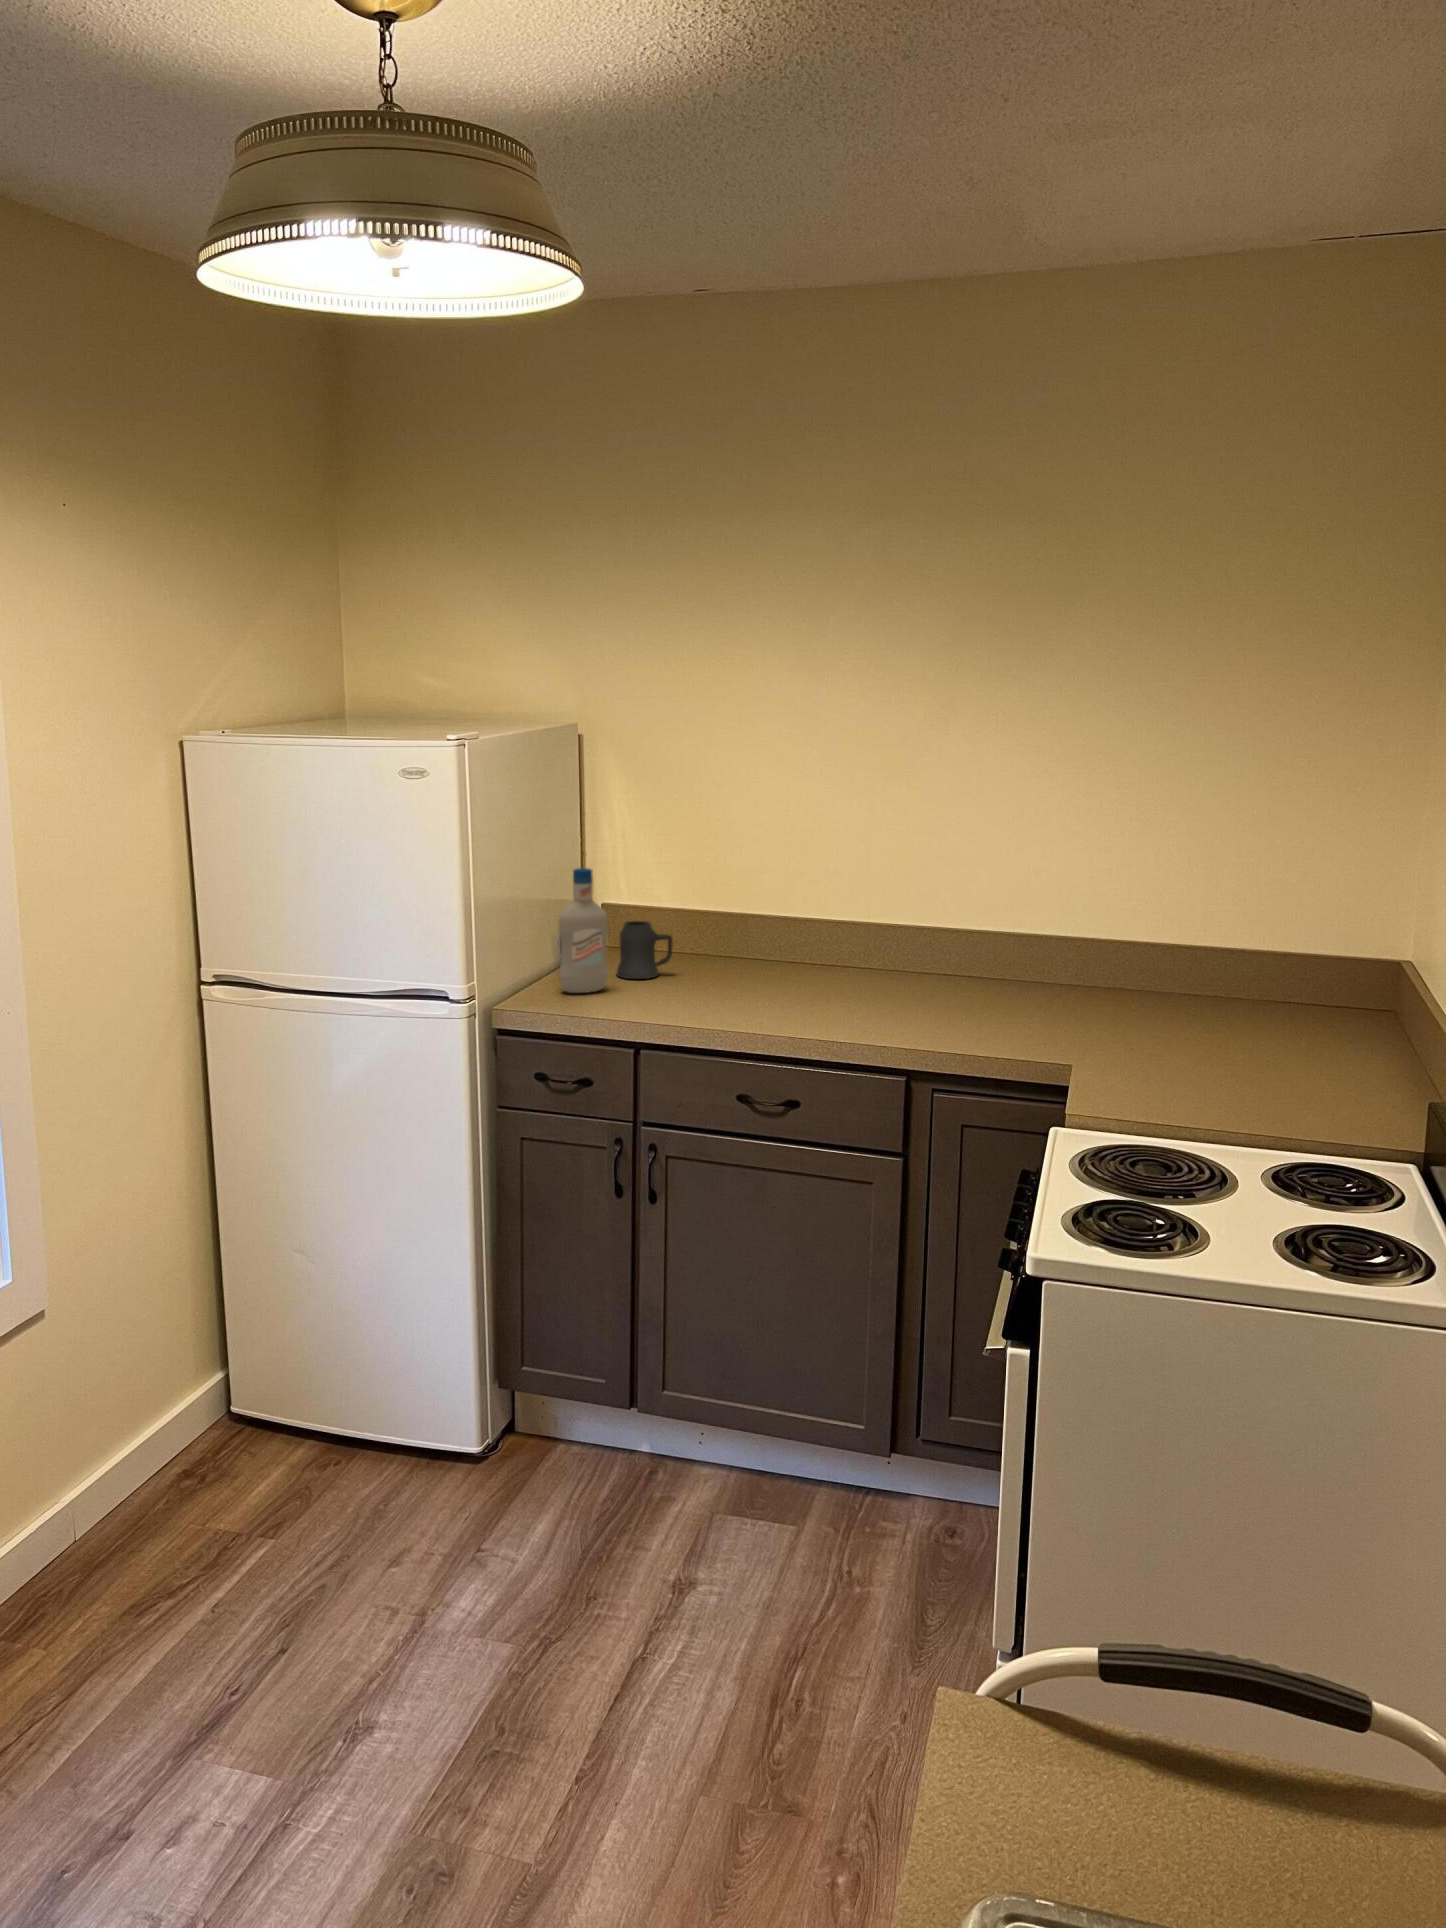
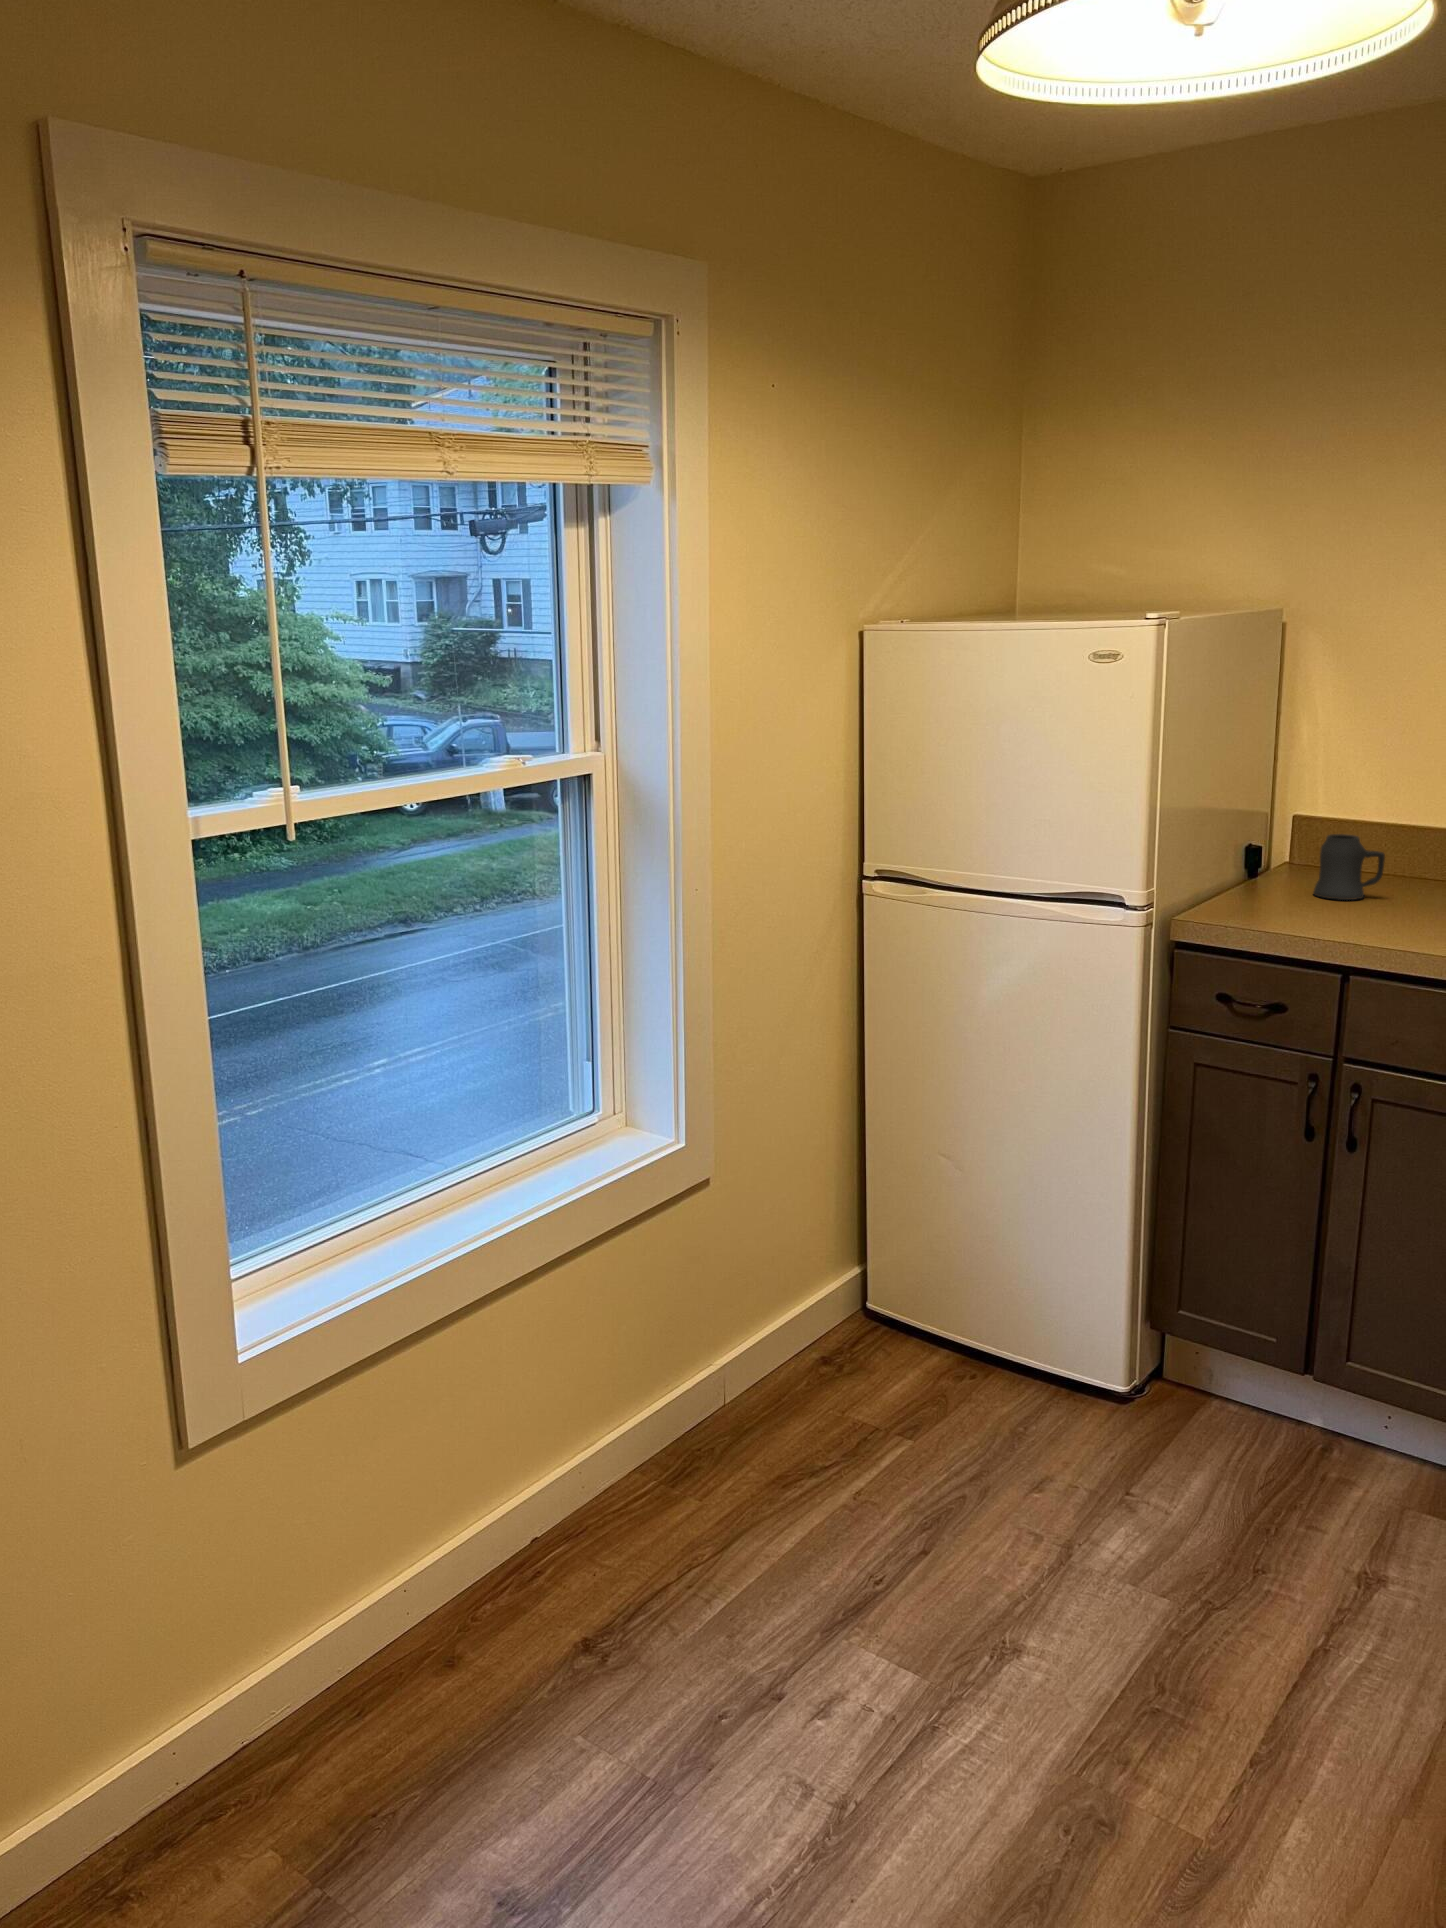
bottle: present [558,868,608,993] -> none [1250,770,1312,909]

